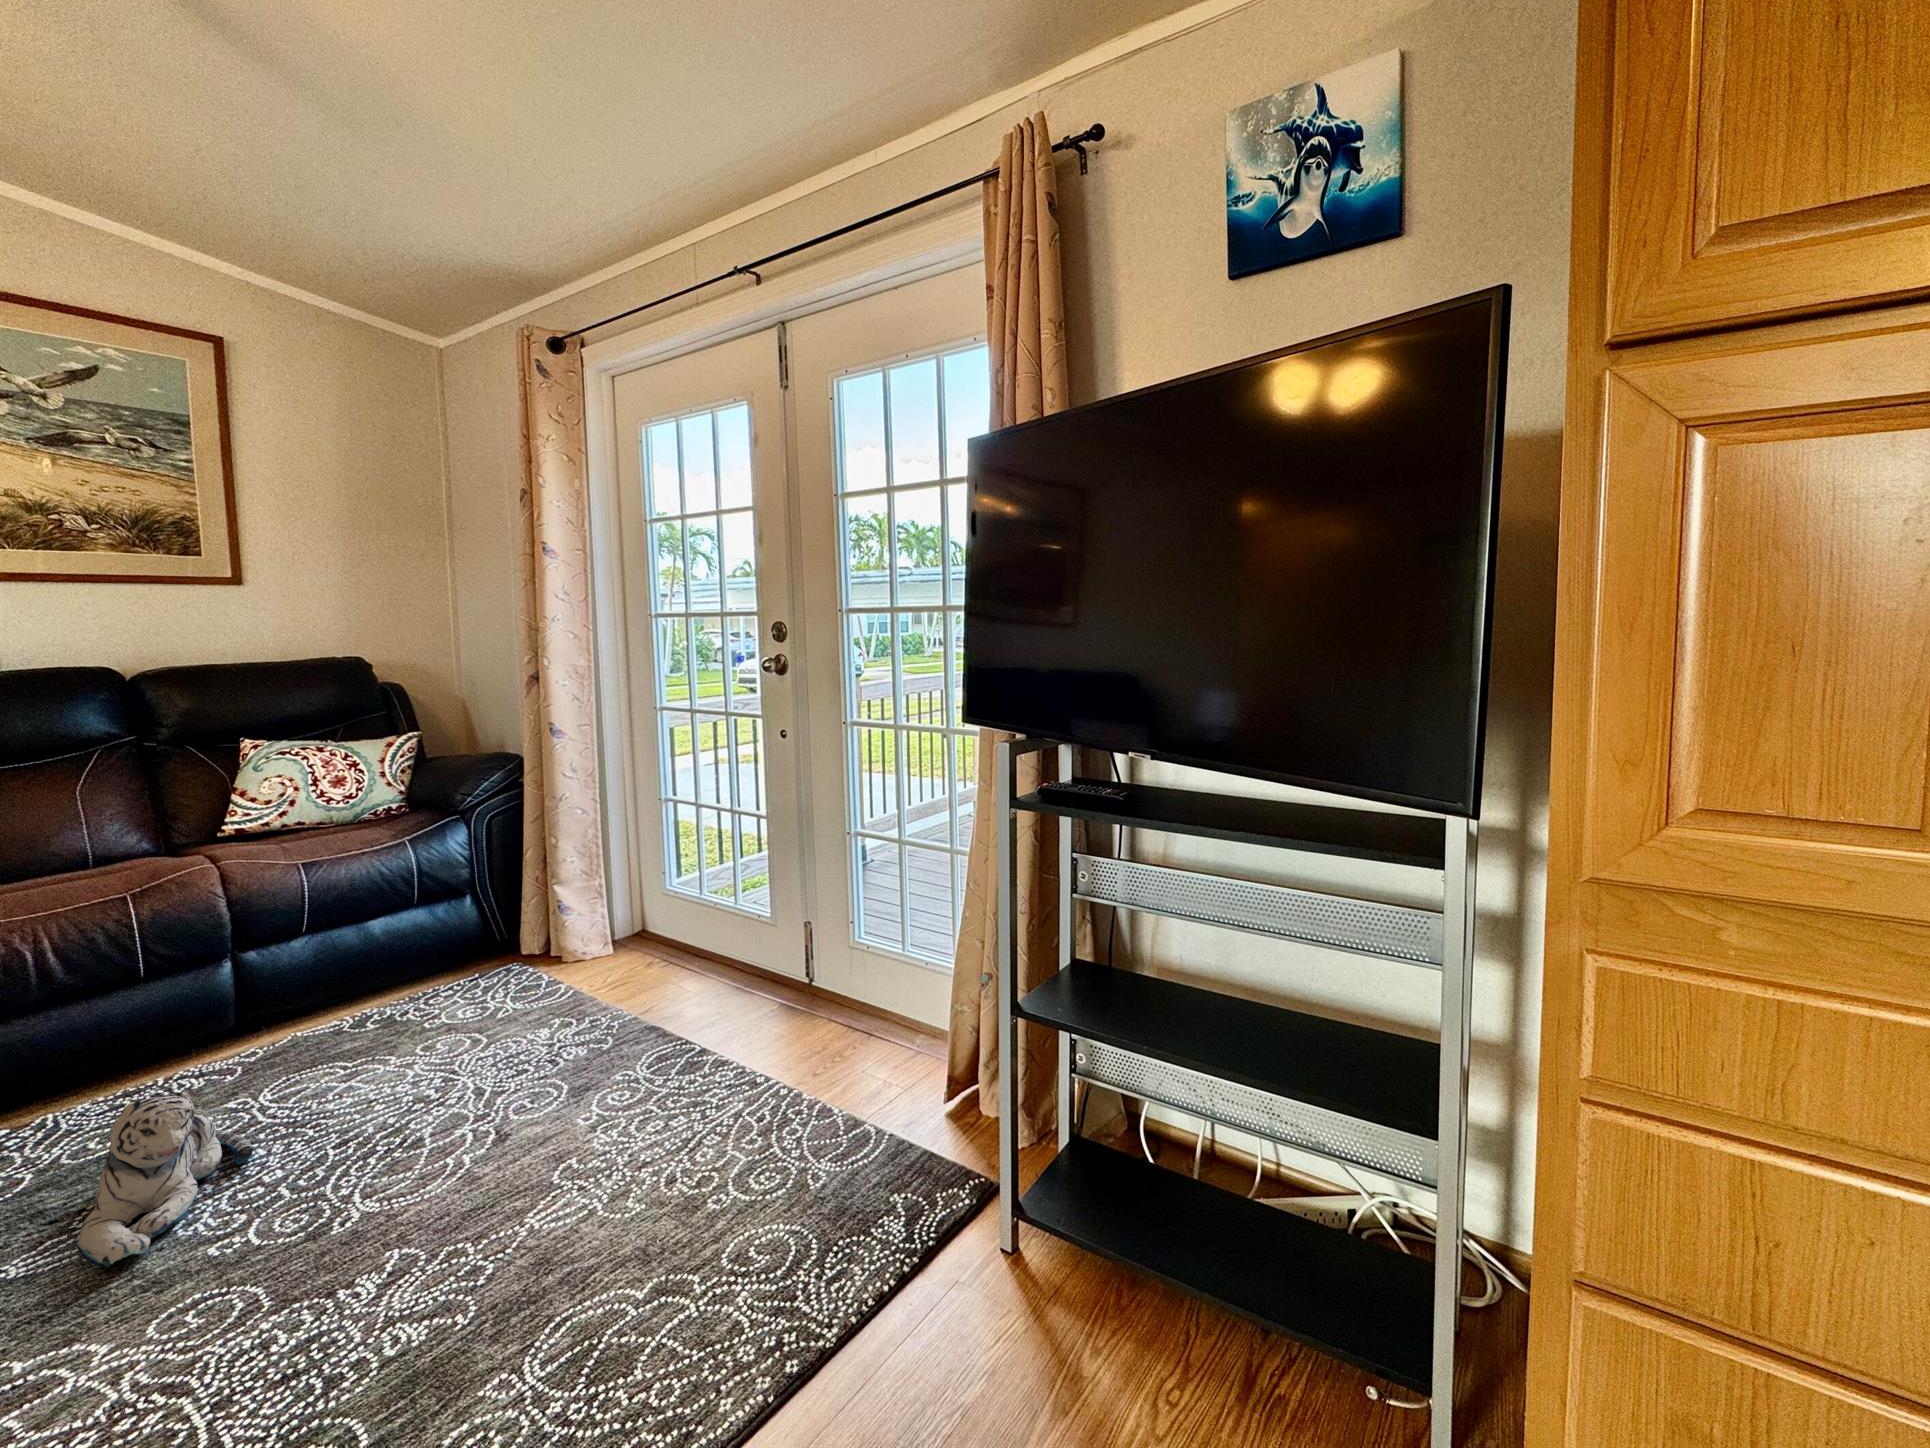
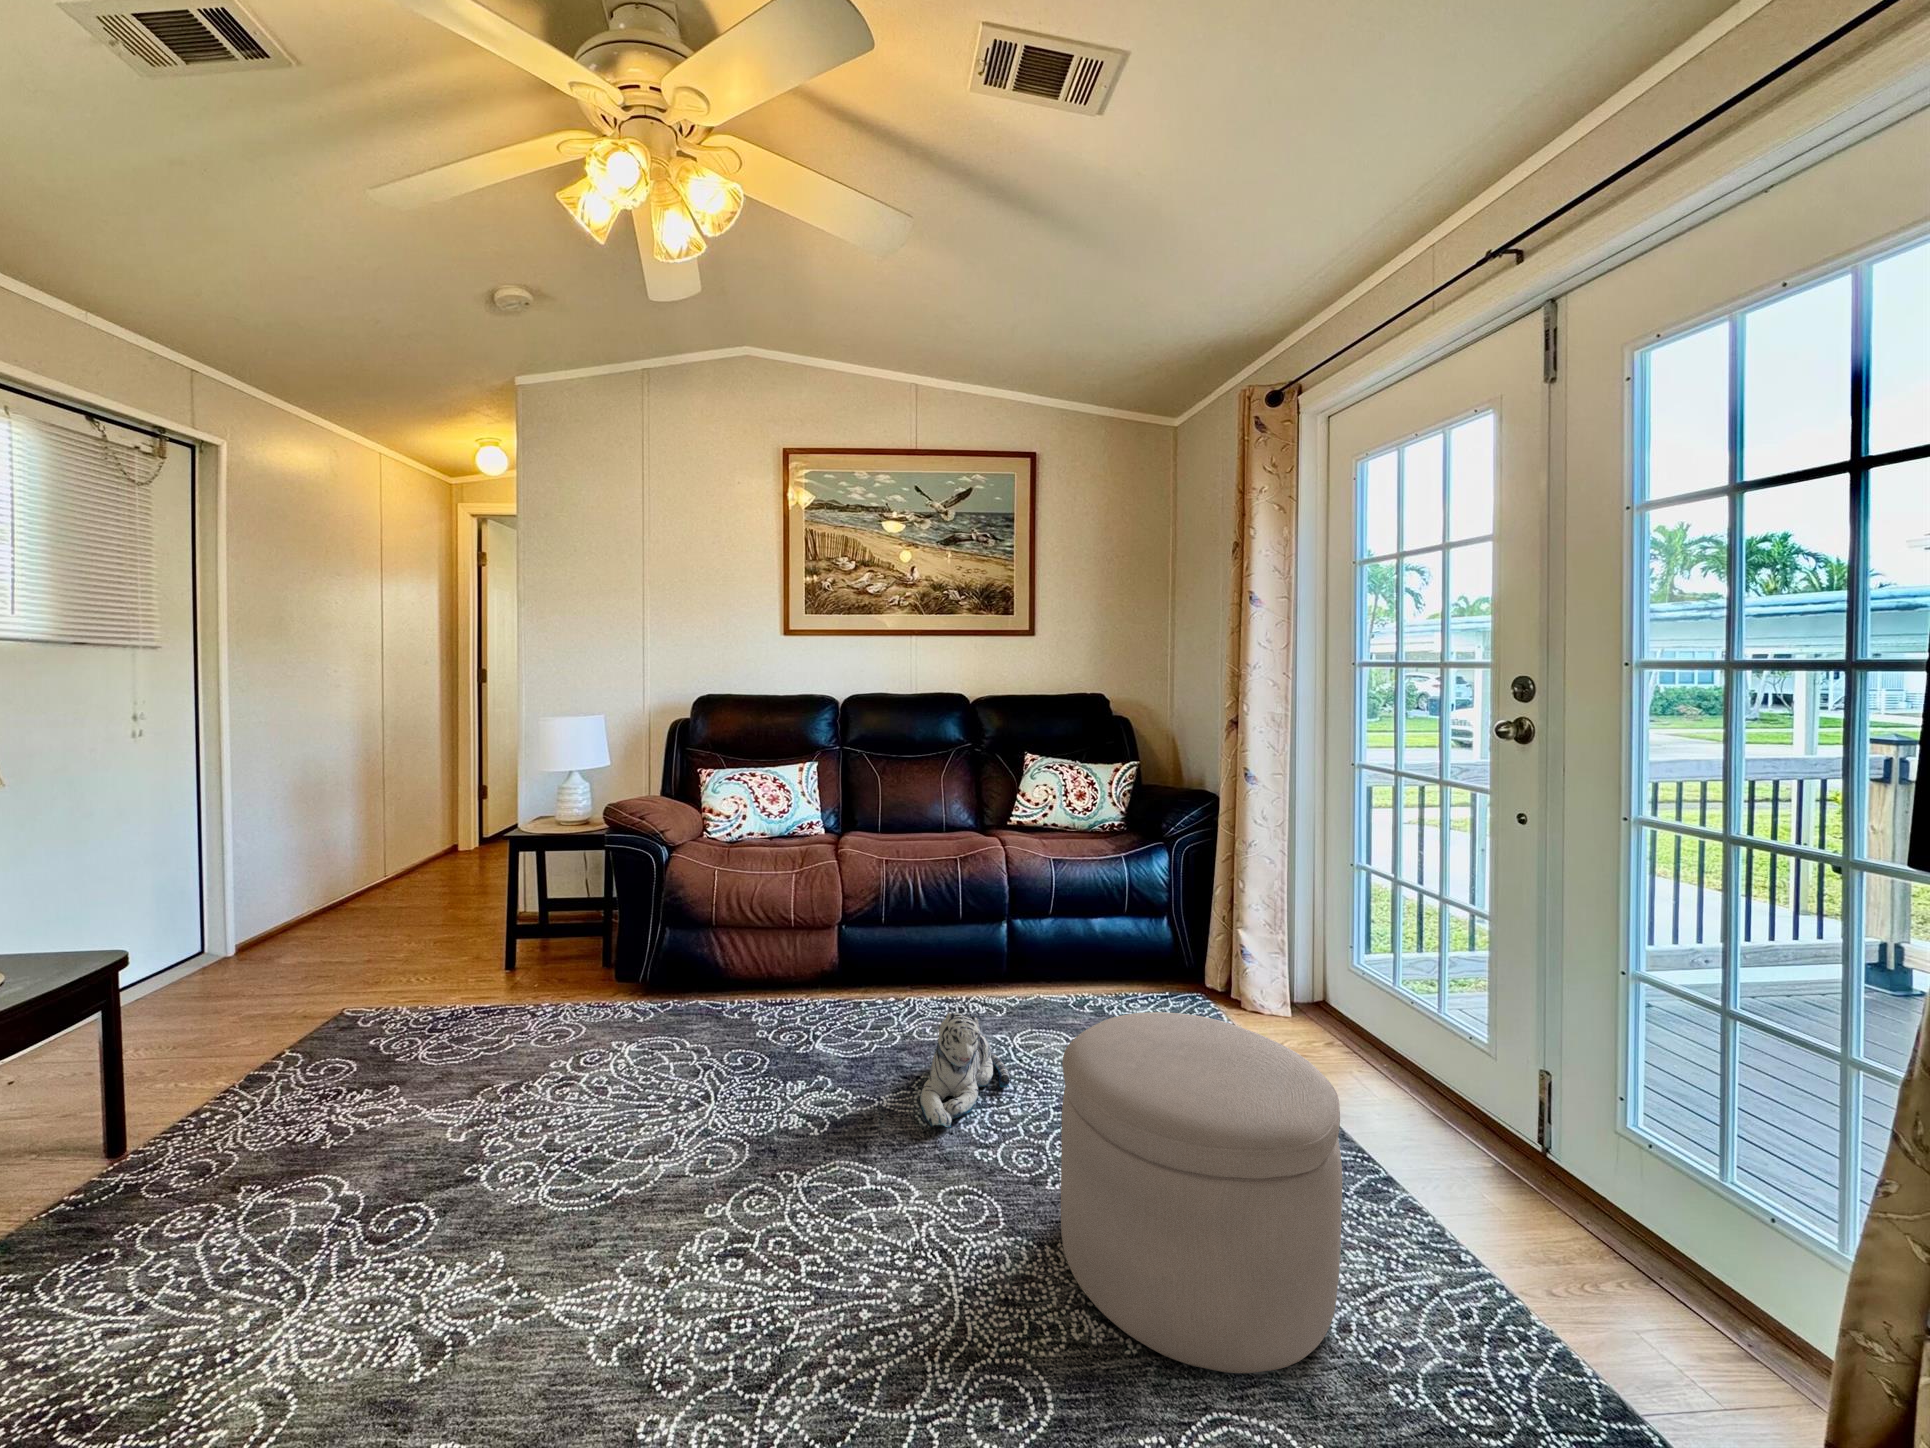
ottoman: none [345,967,664,1314] -> present [1061,1012,1342,1373]

